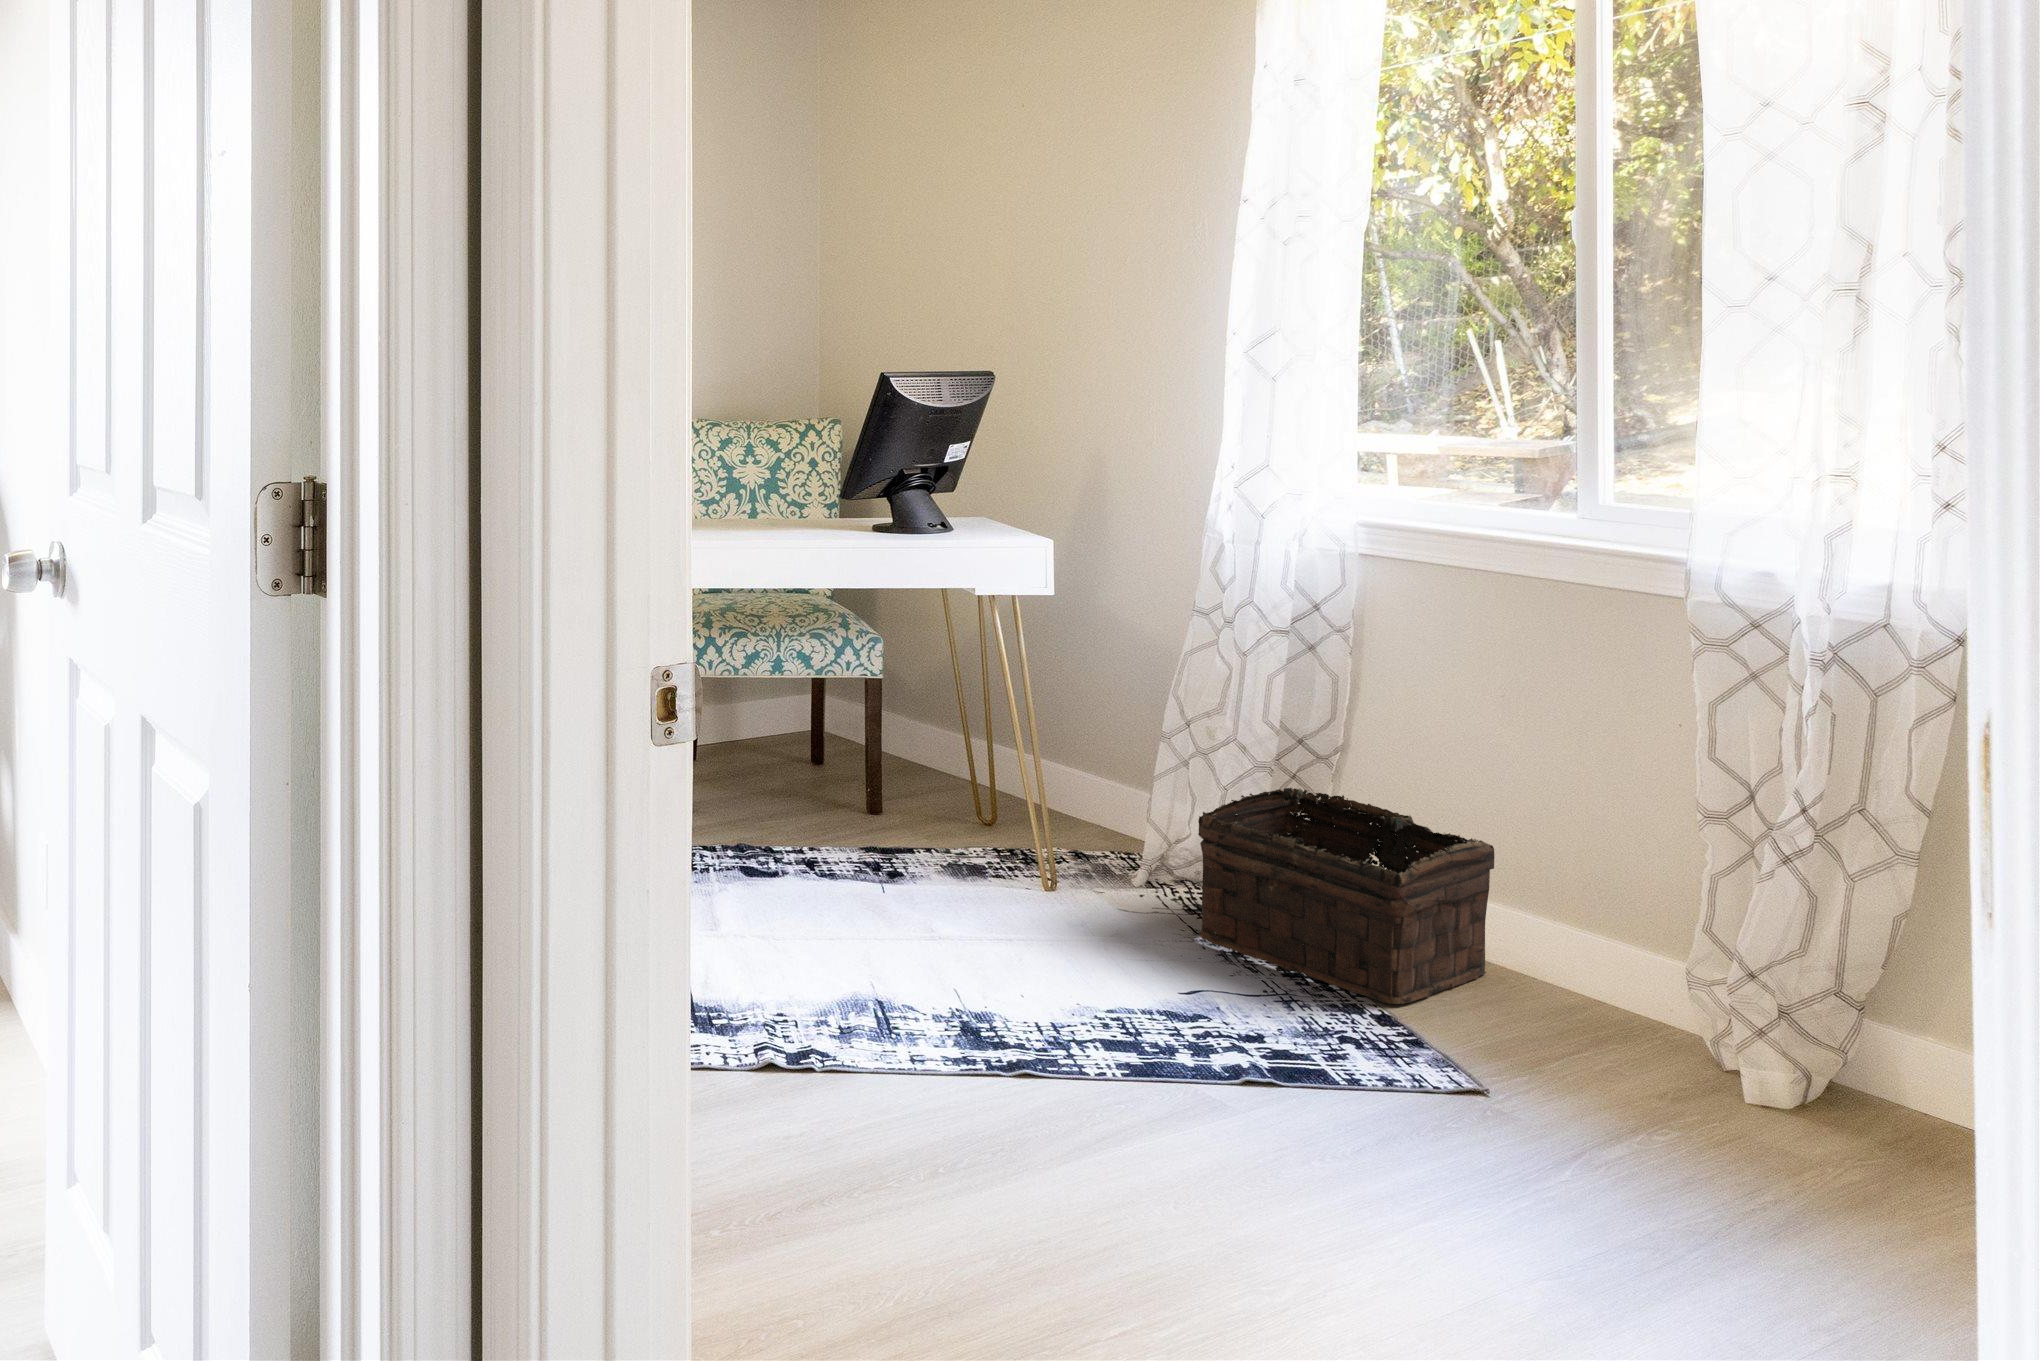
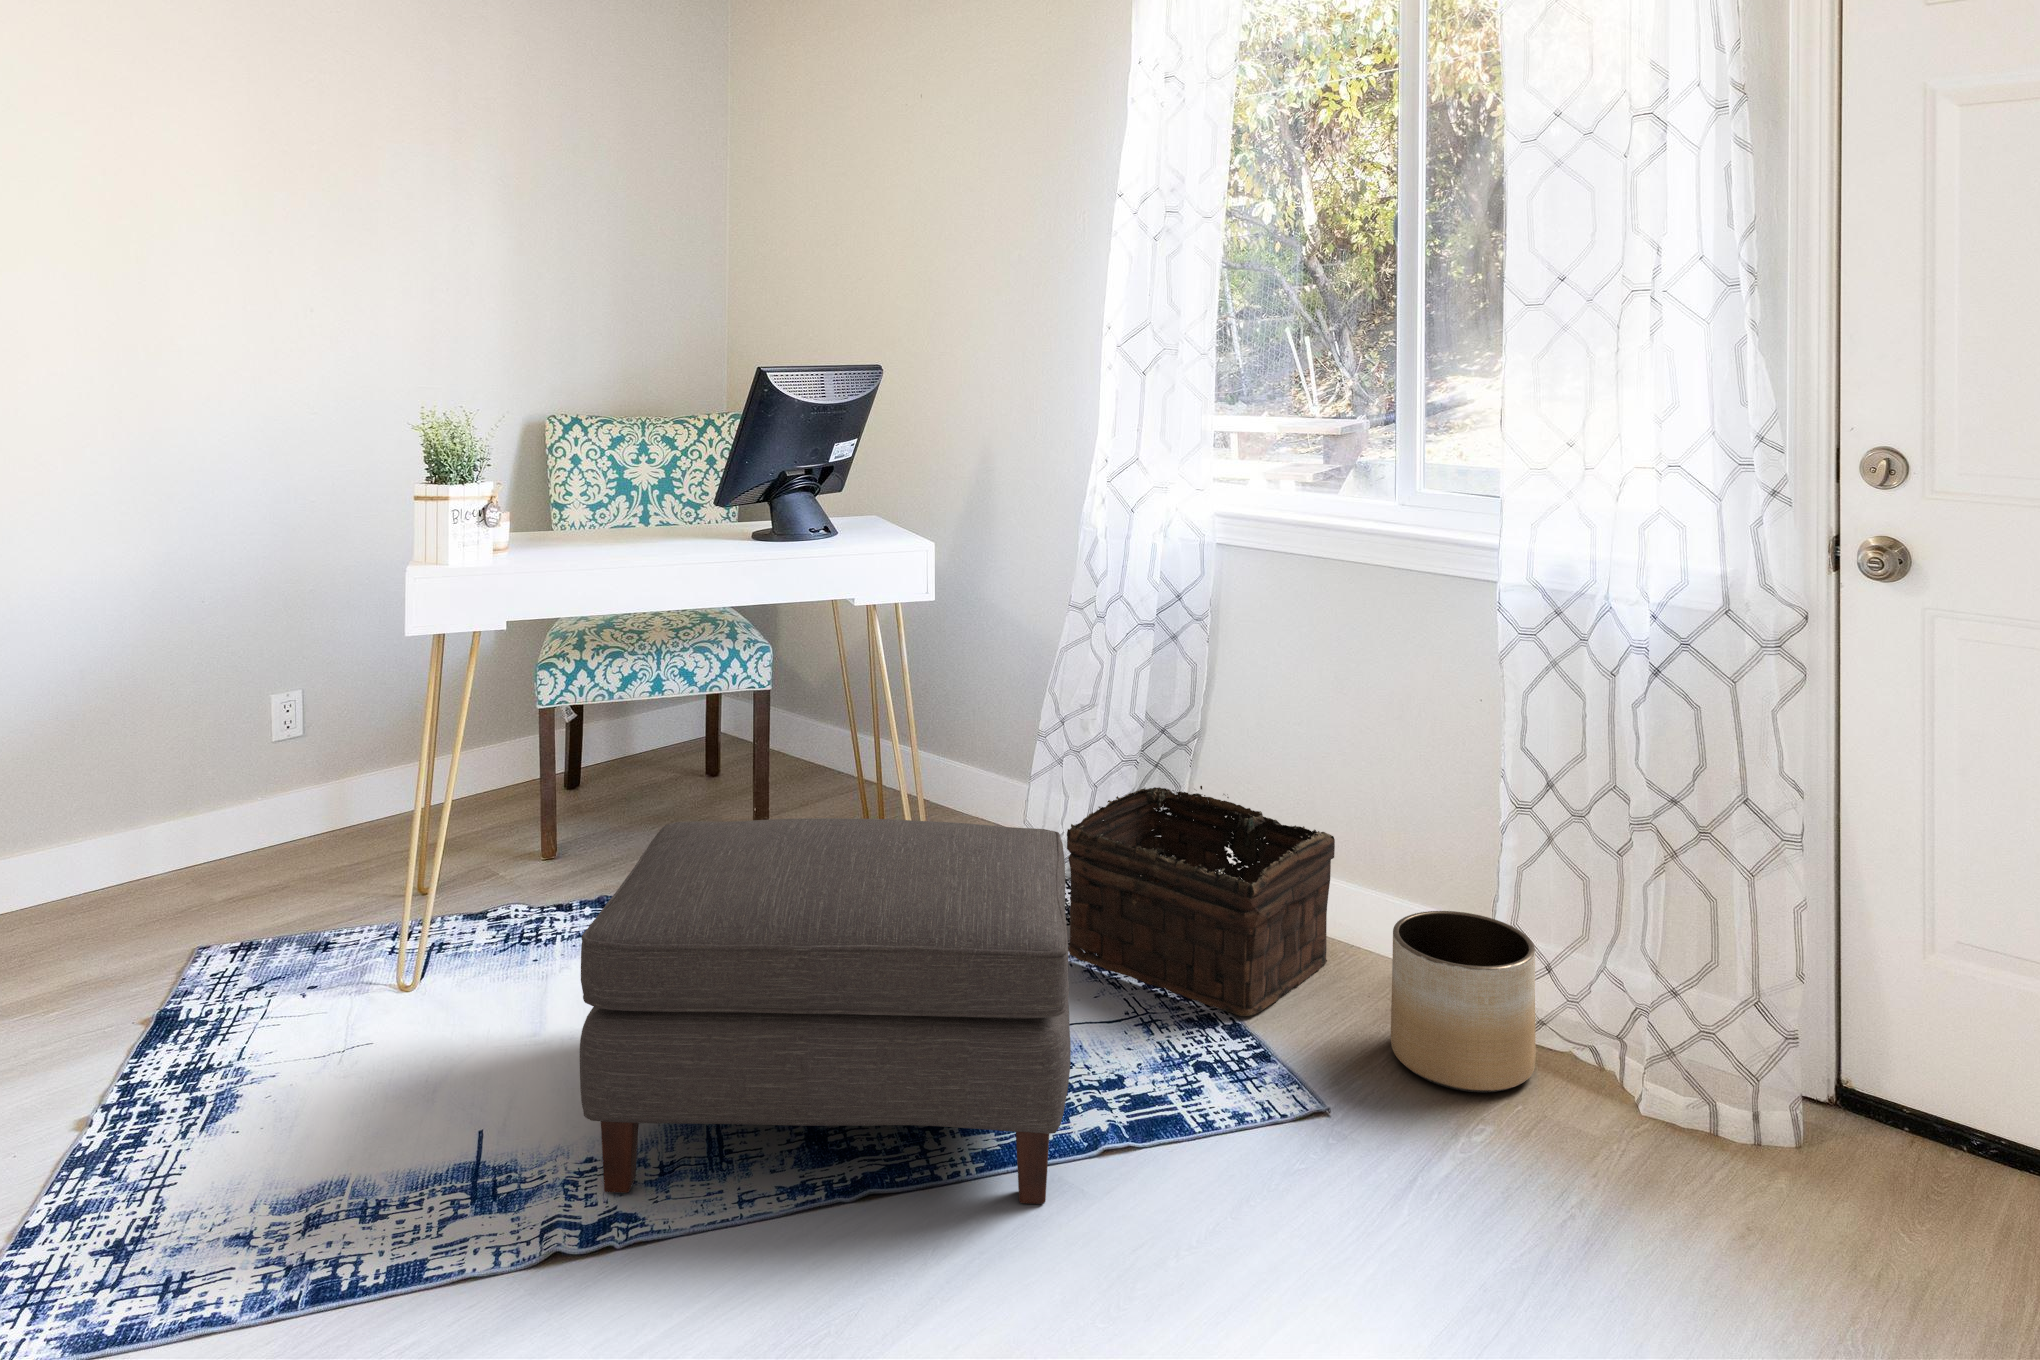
ottoman: none [769,765,1212,1108] -> present [580,818,1071,1204]
planter: none [1555,917,1722,1092] -> present [1391,911,1536,1092]

